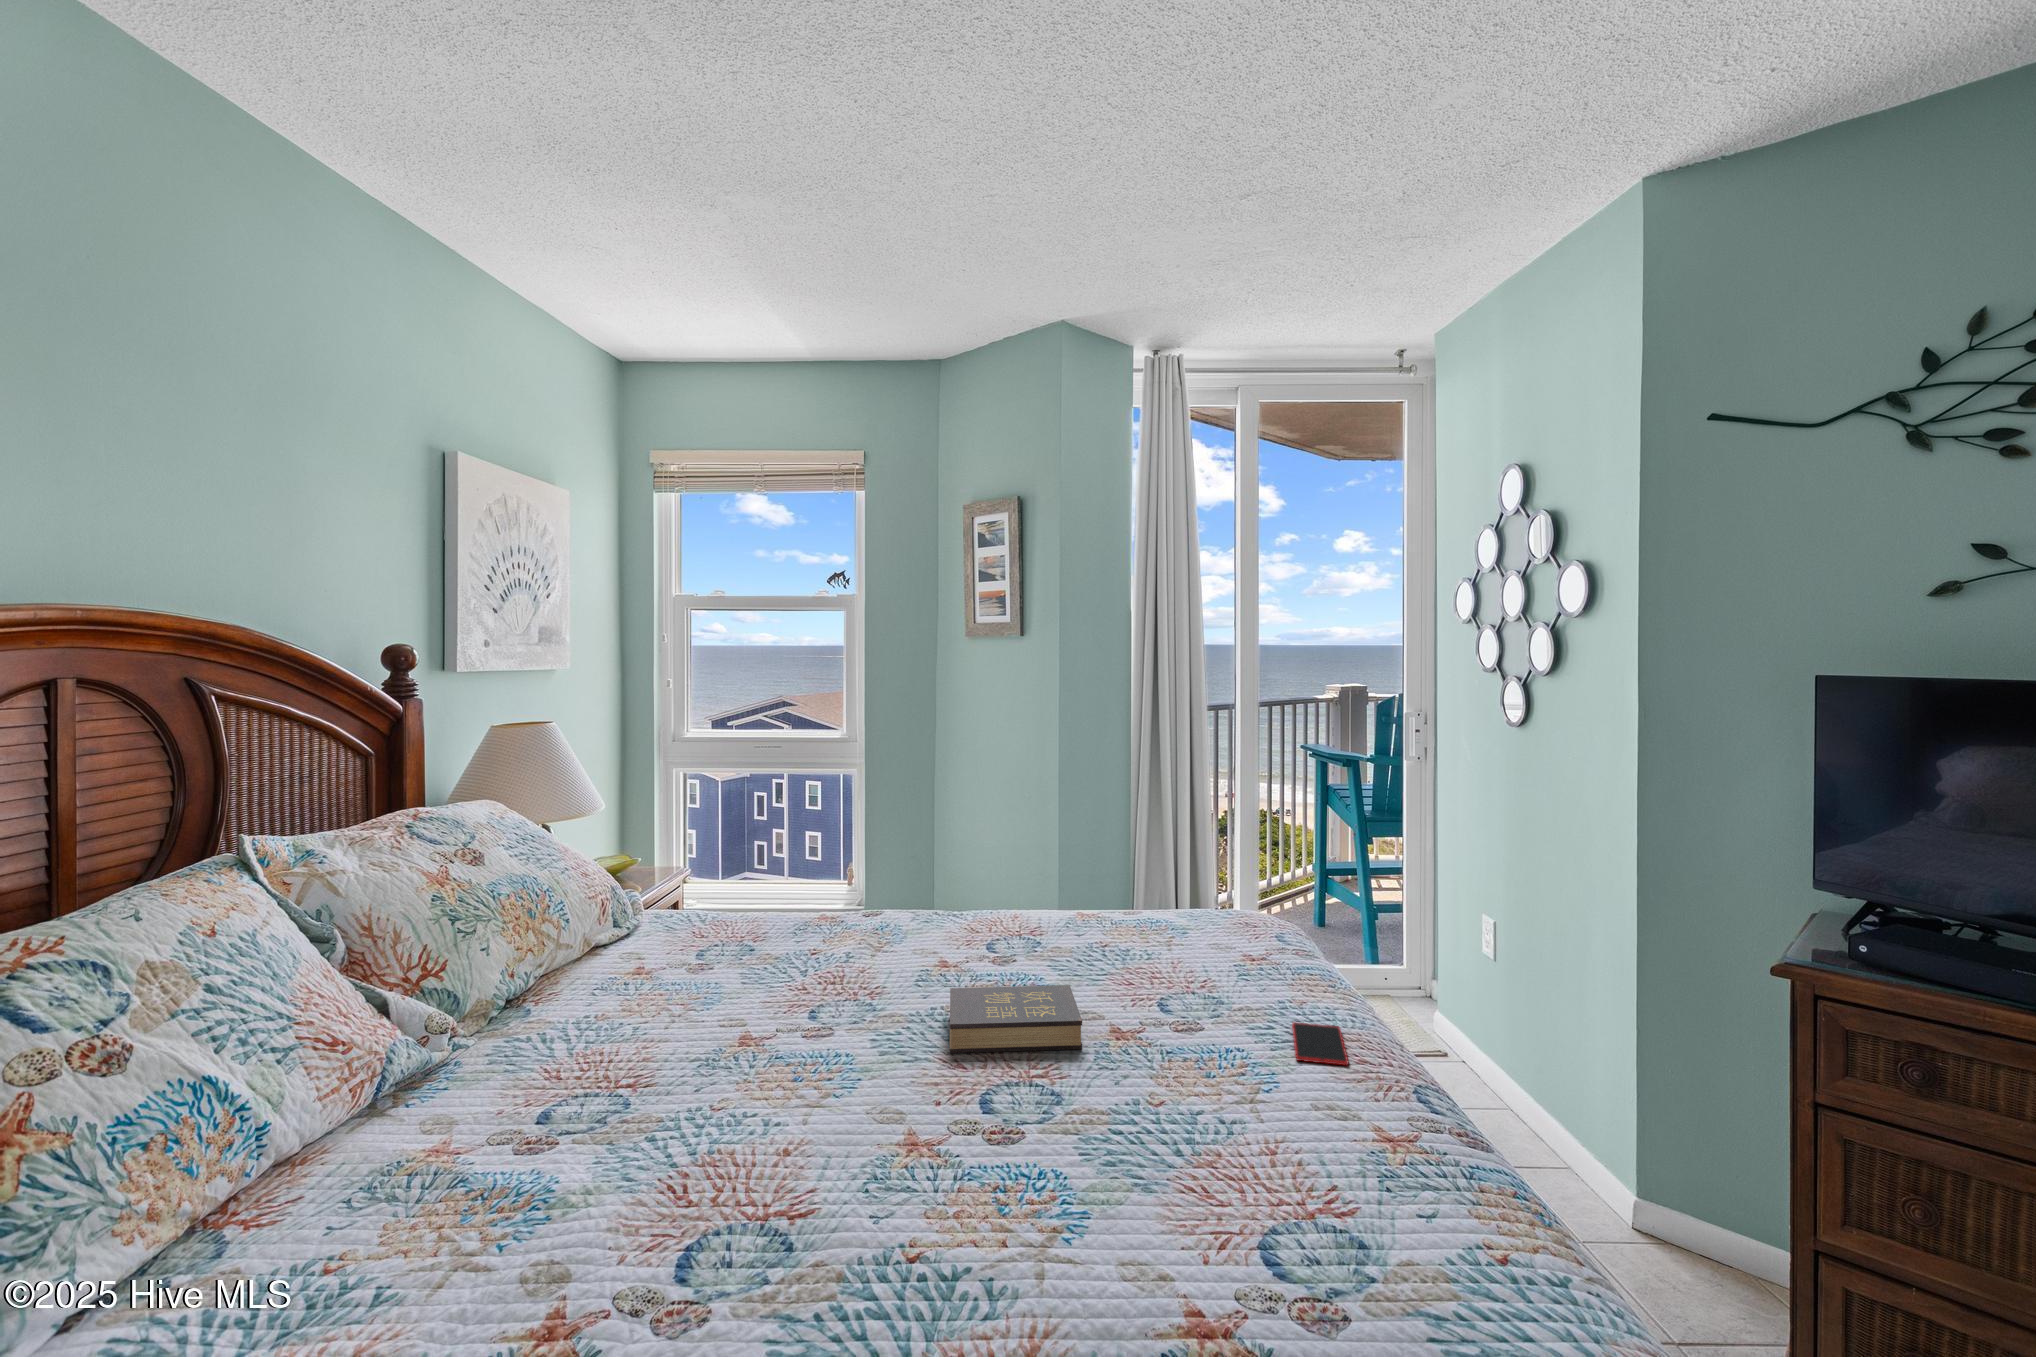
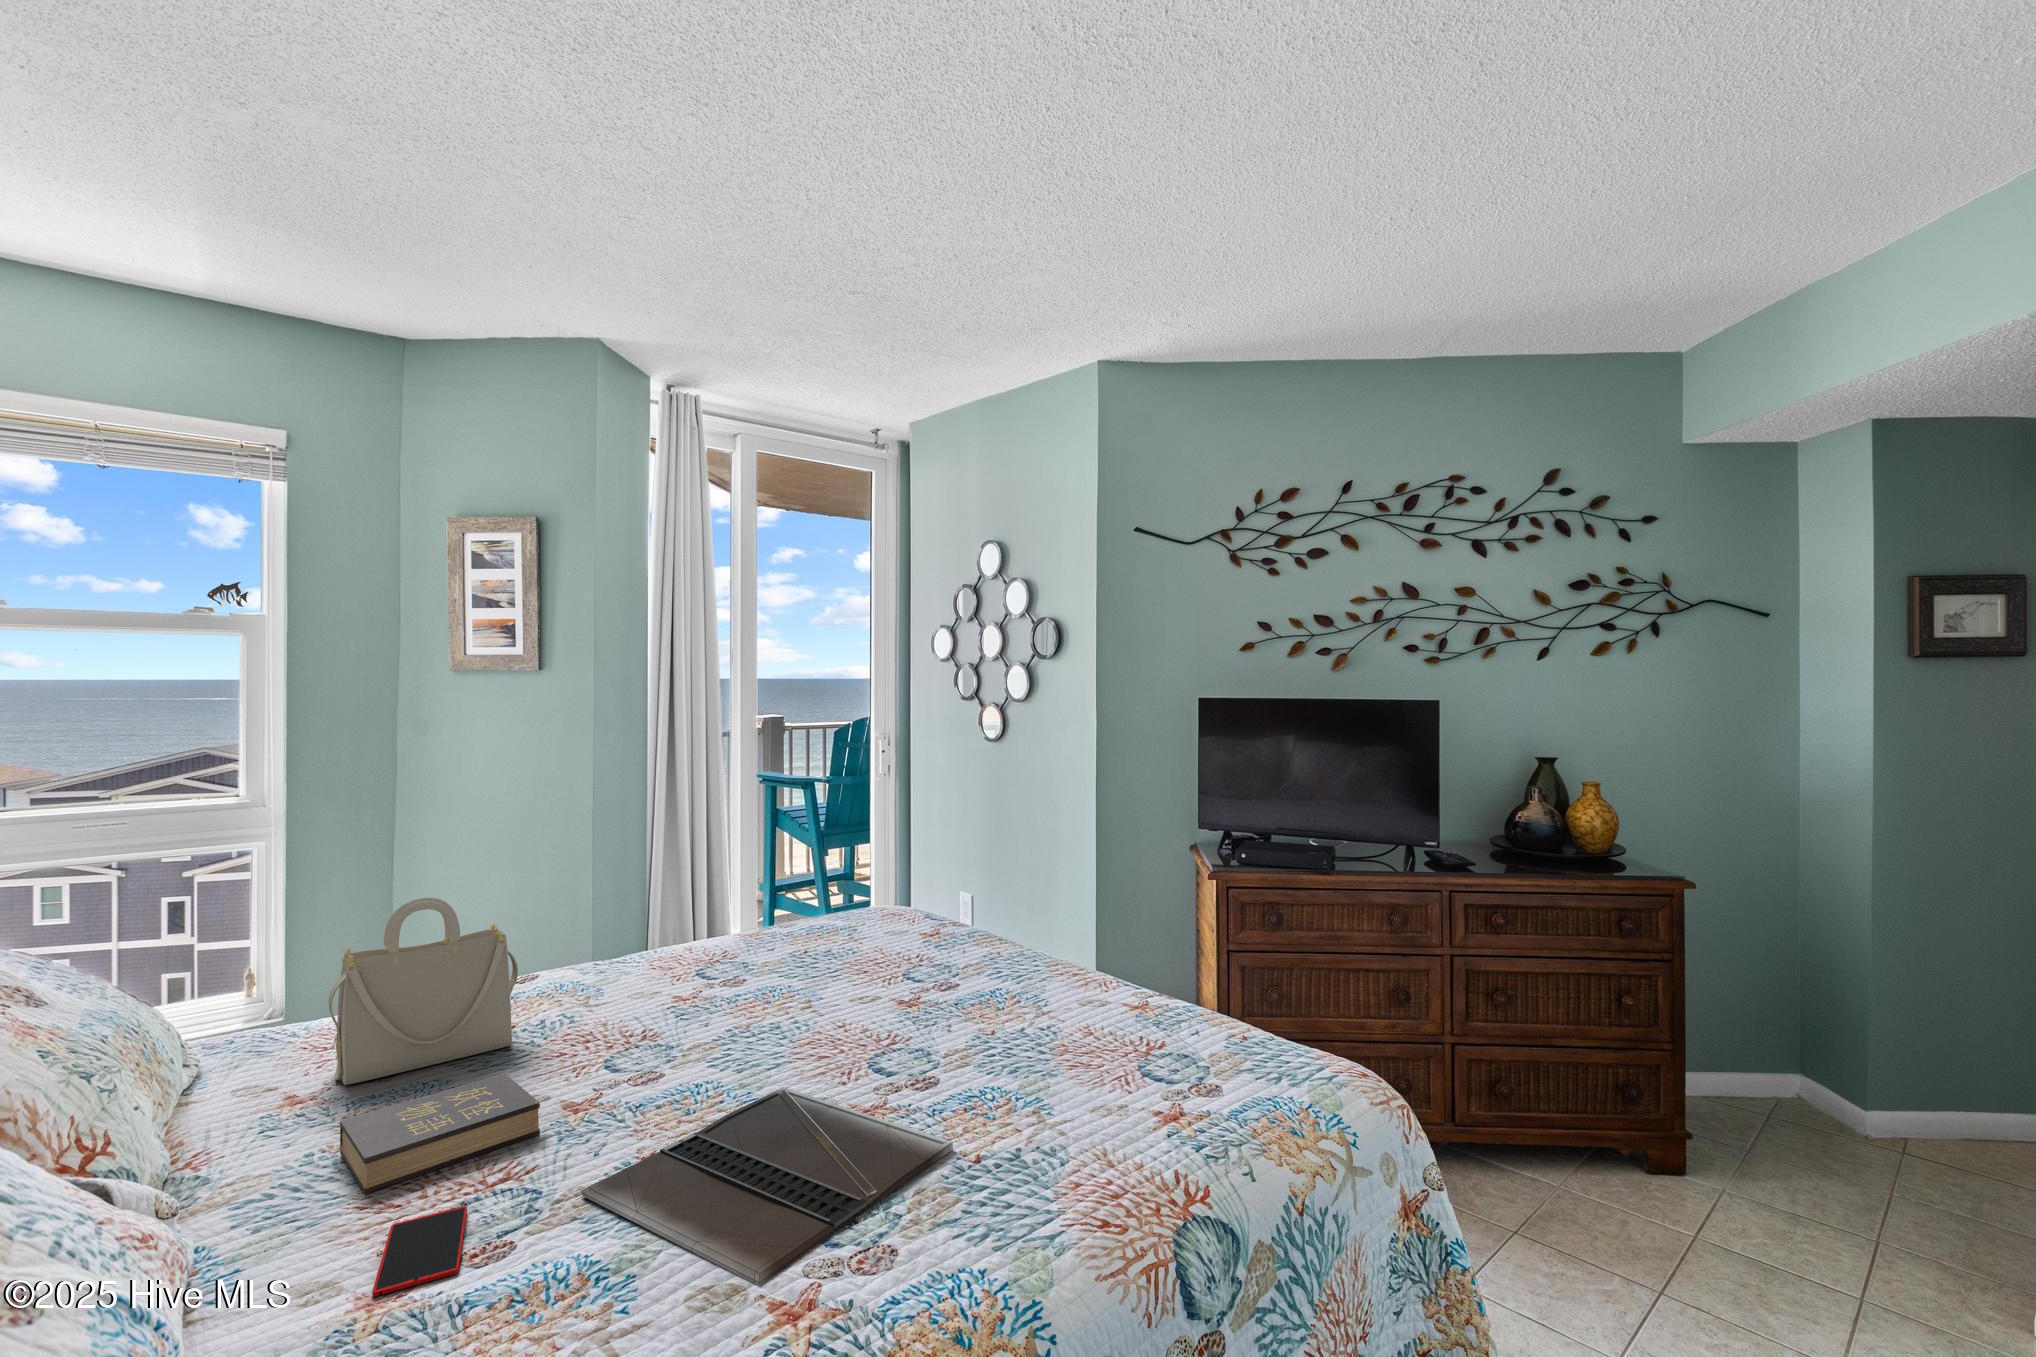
handbag: none [969,817,1105,961] -> present [329,898,518,1085]
smartphone: present [1292,1022,1348,1065] -> present [372,1206,467,1297]
laptop: none [1086,1082,1476,1282] -> present [581,1087,953,1286]

